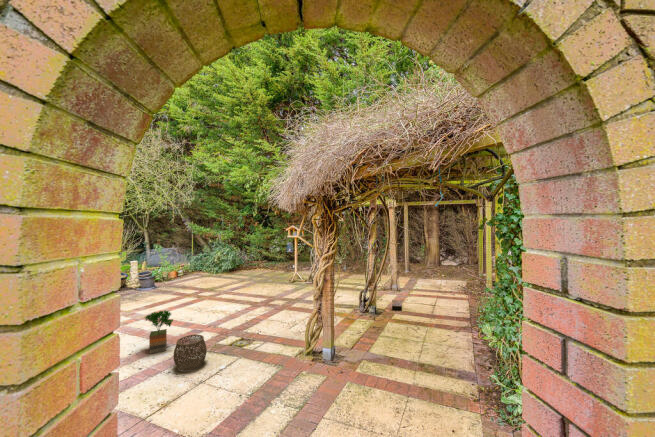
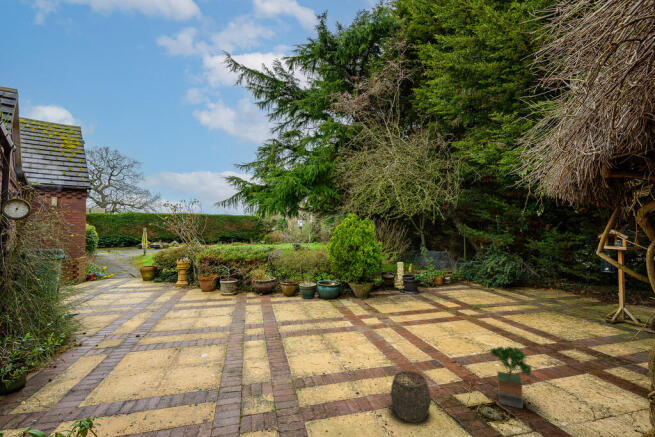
potted tree: present [145,310,173,354] -> present [490,346,531,408]

